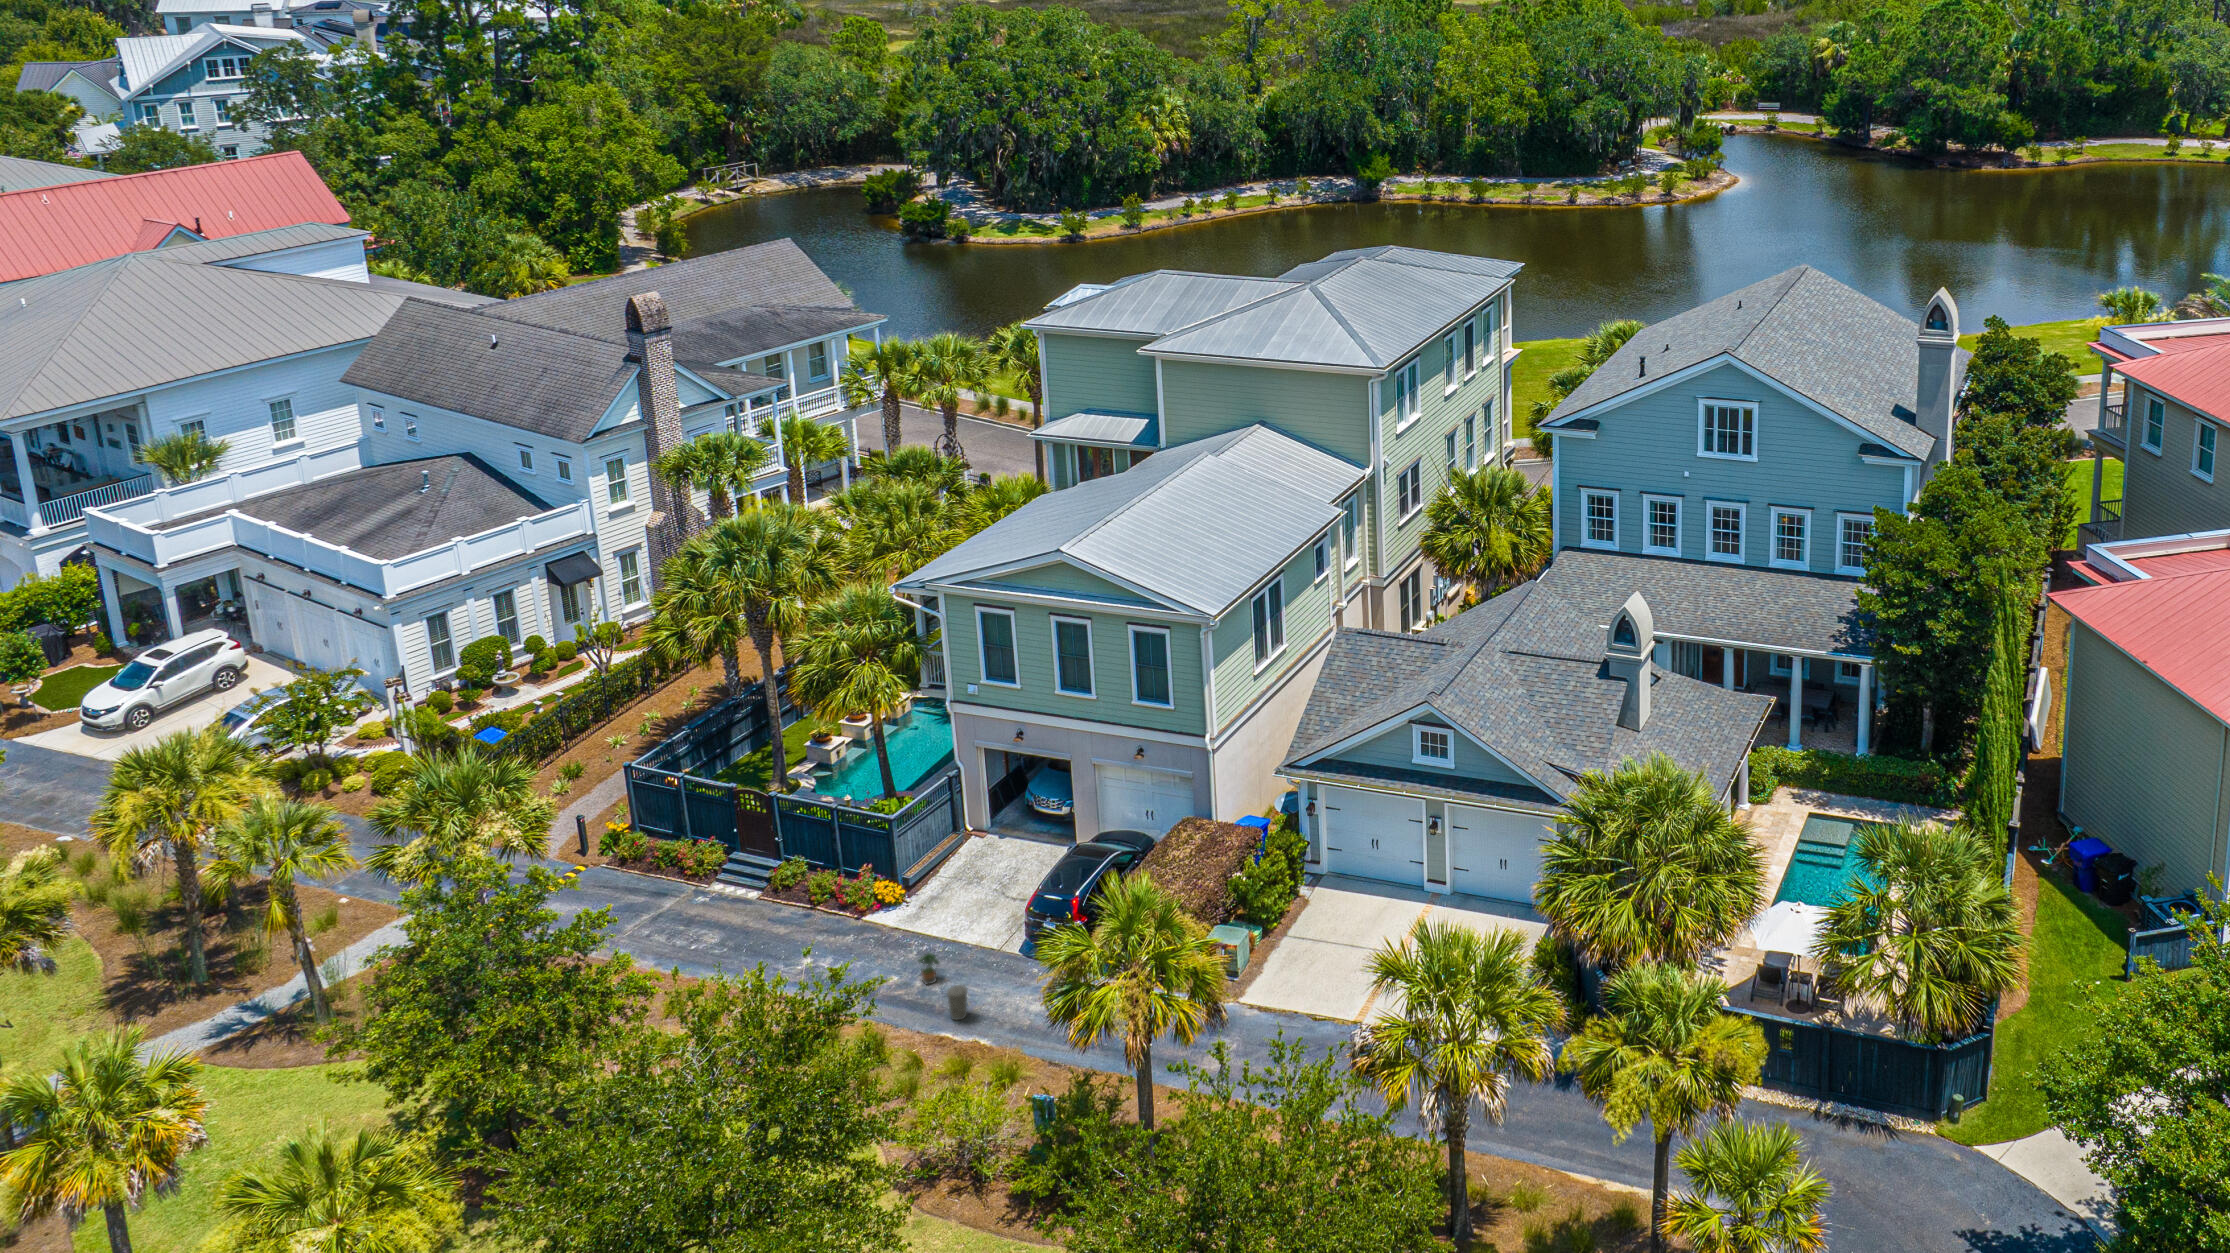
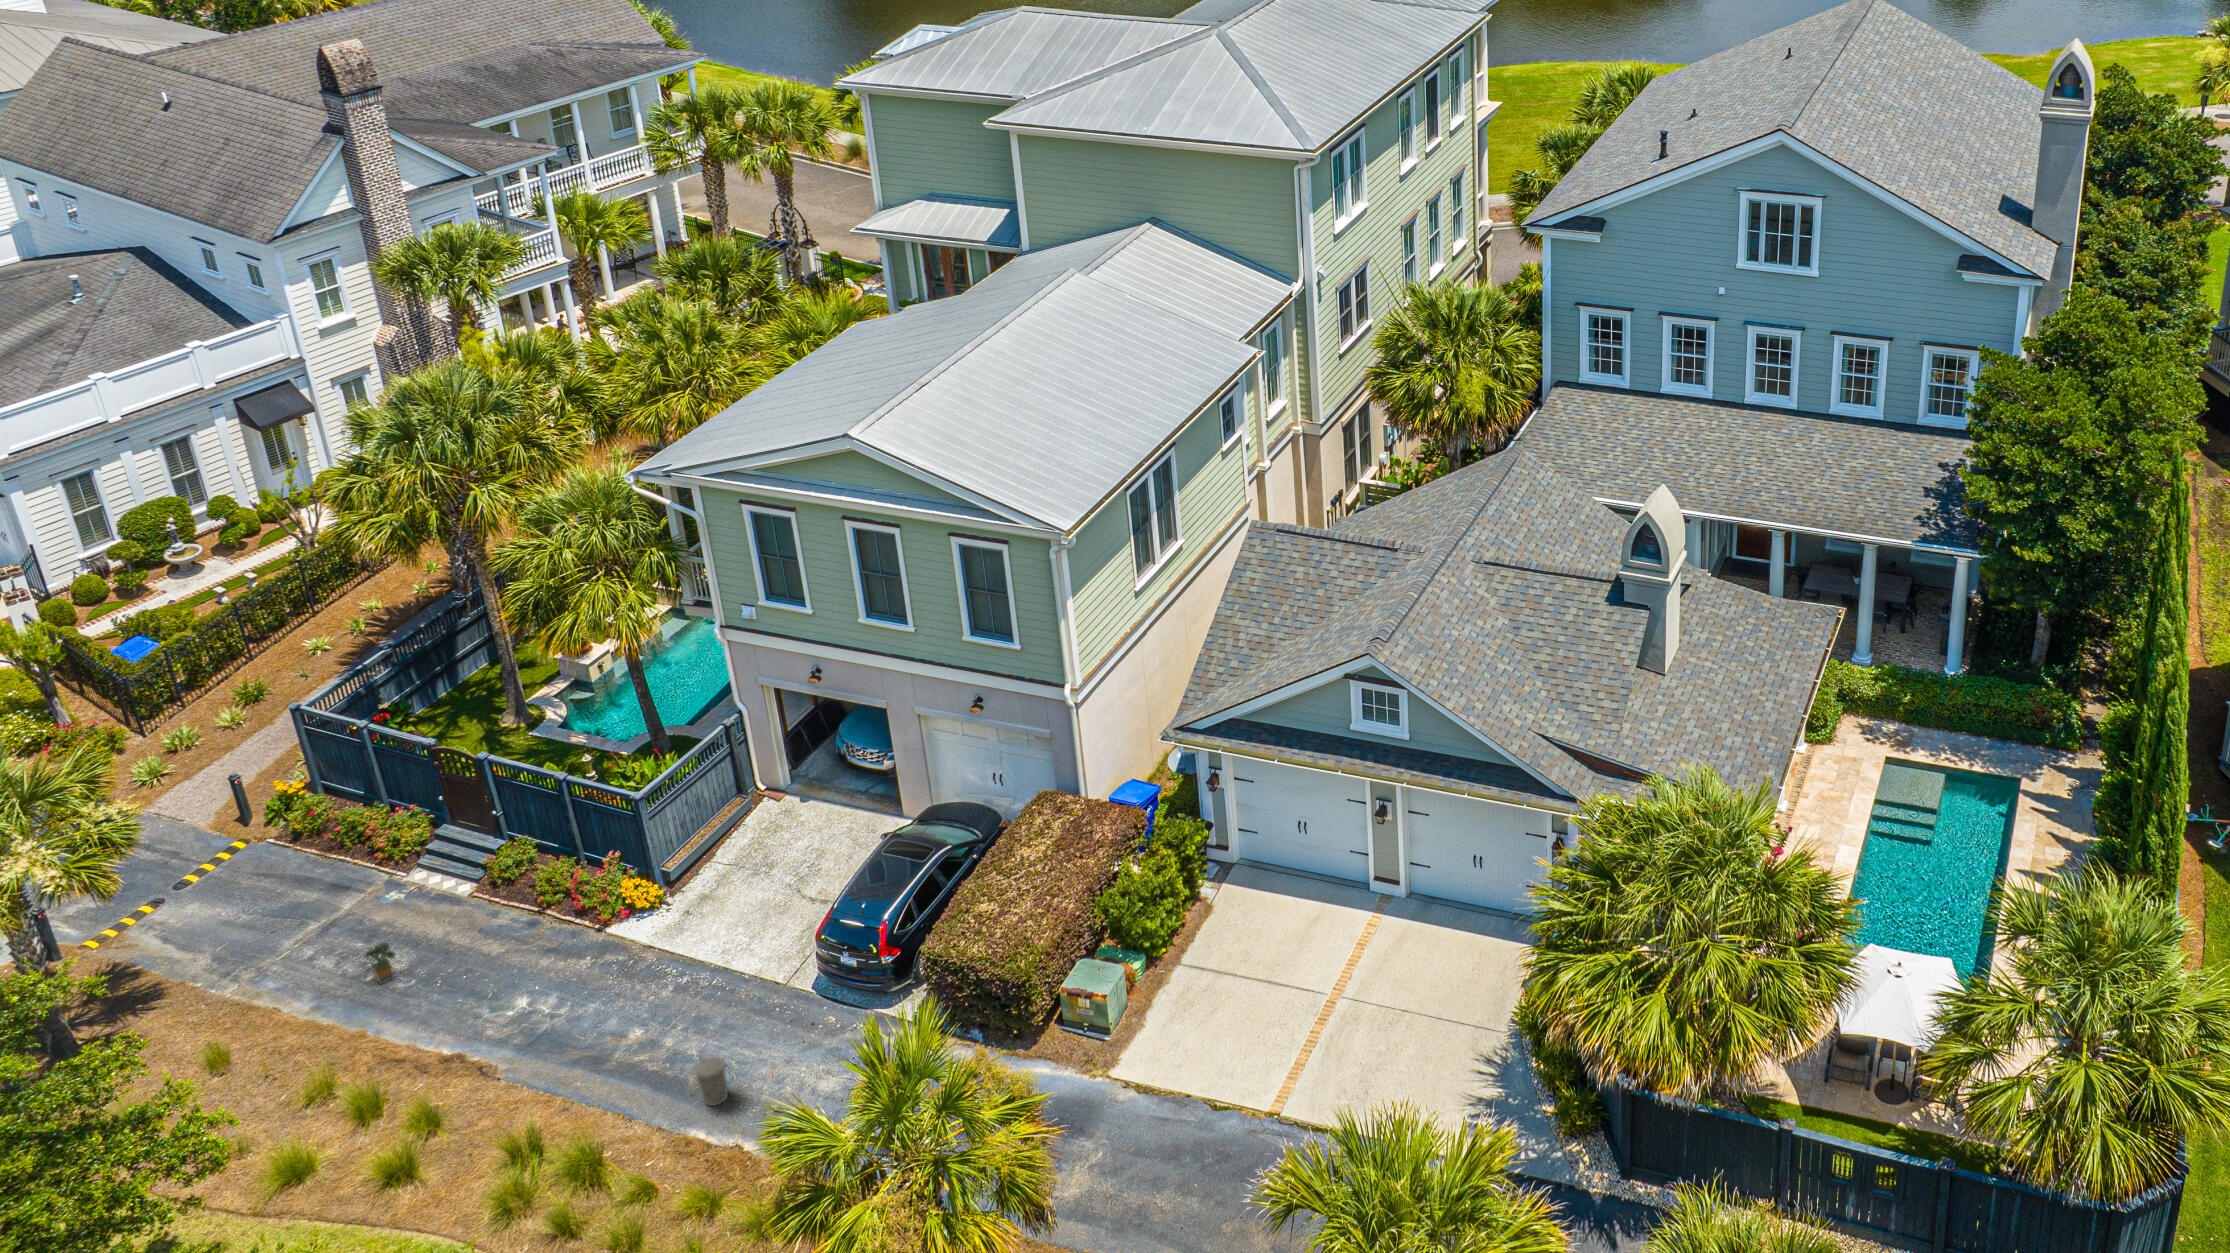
potted tree: present [919,953,939,985] -> present [364,943,395,984]

